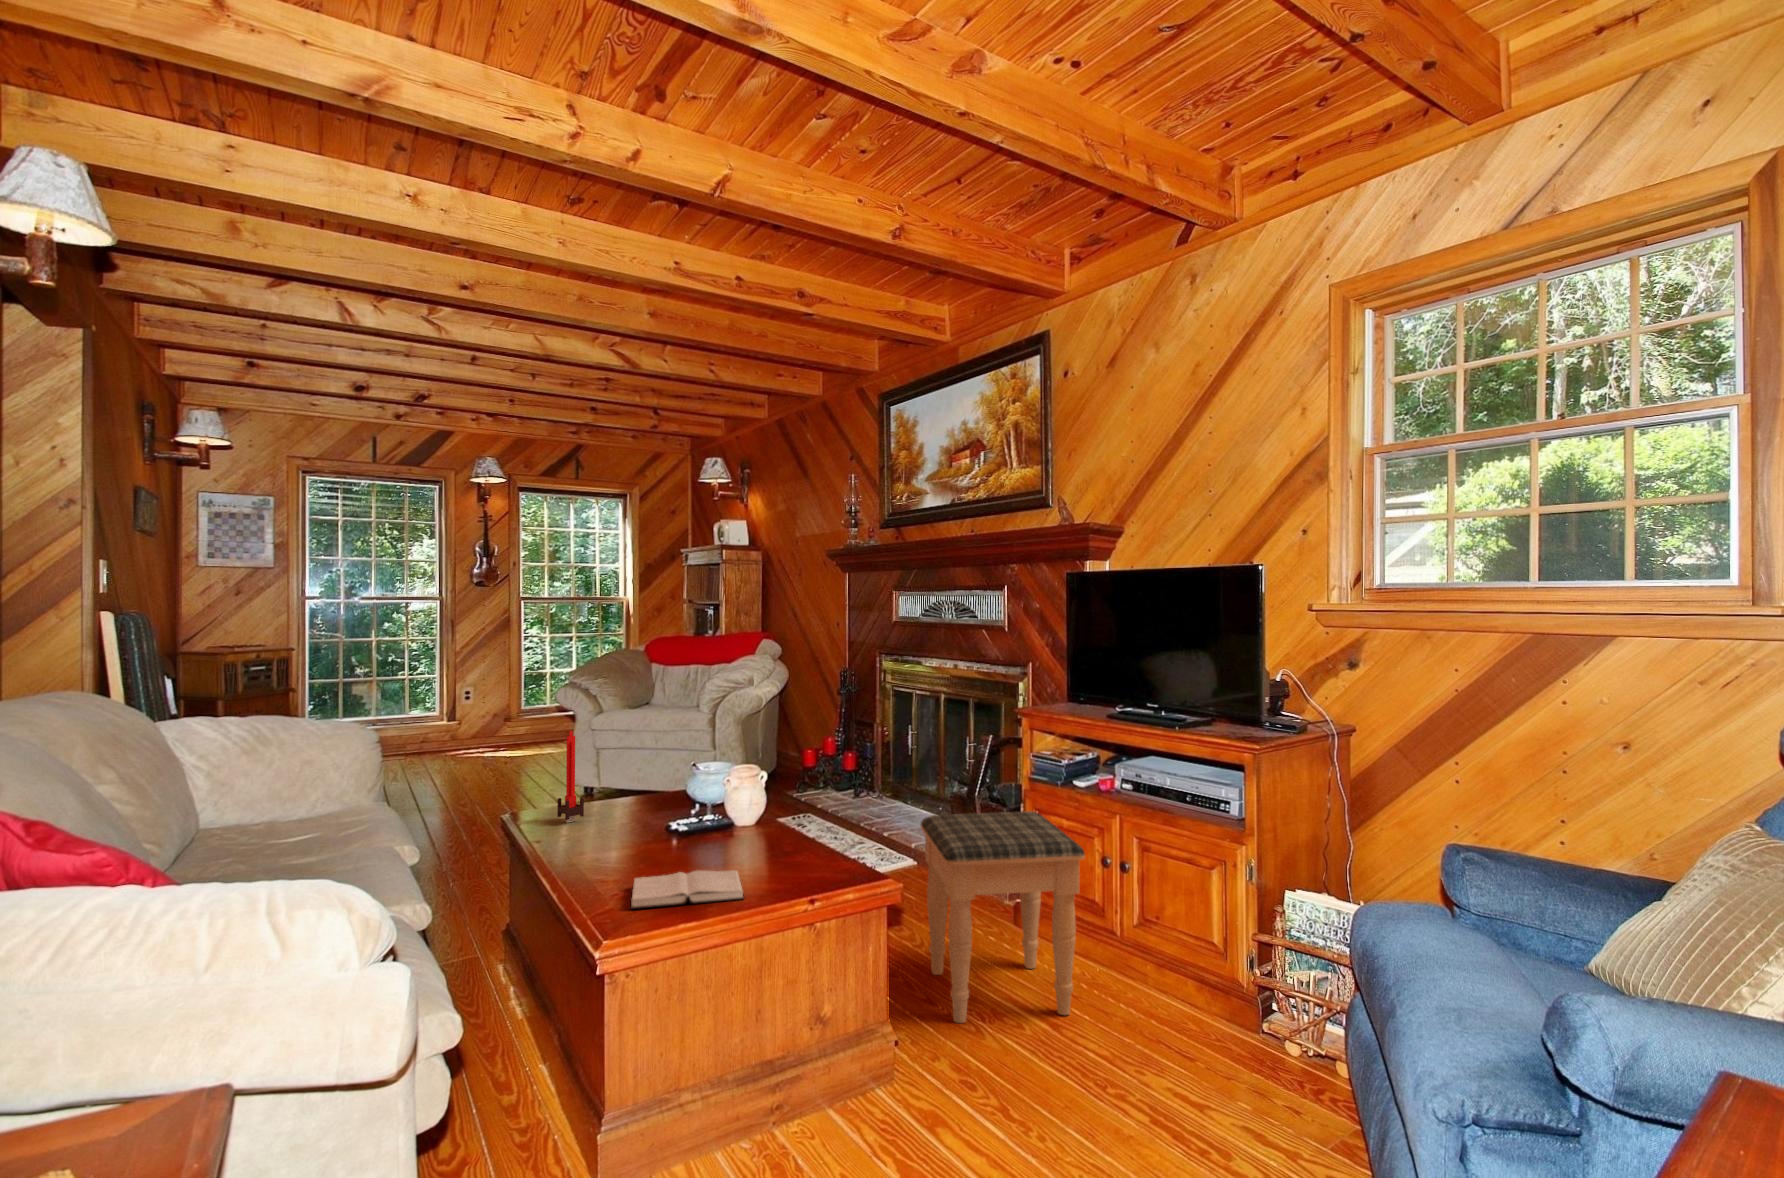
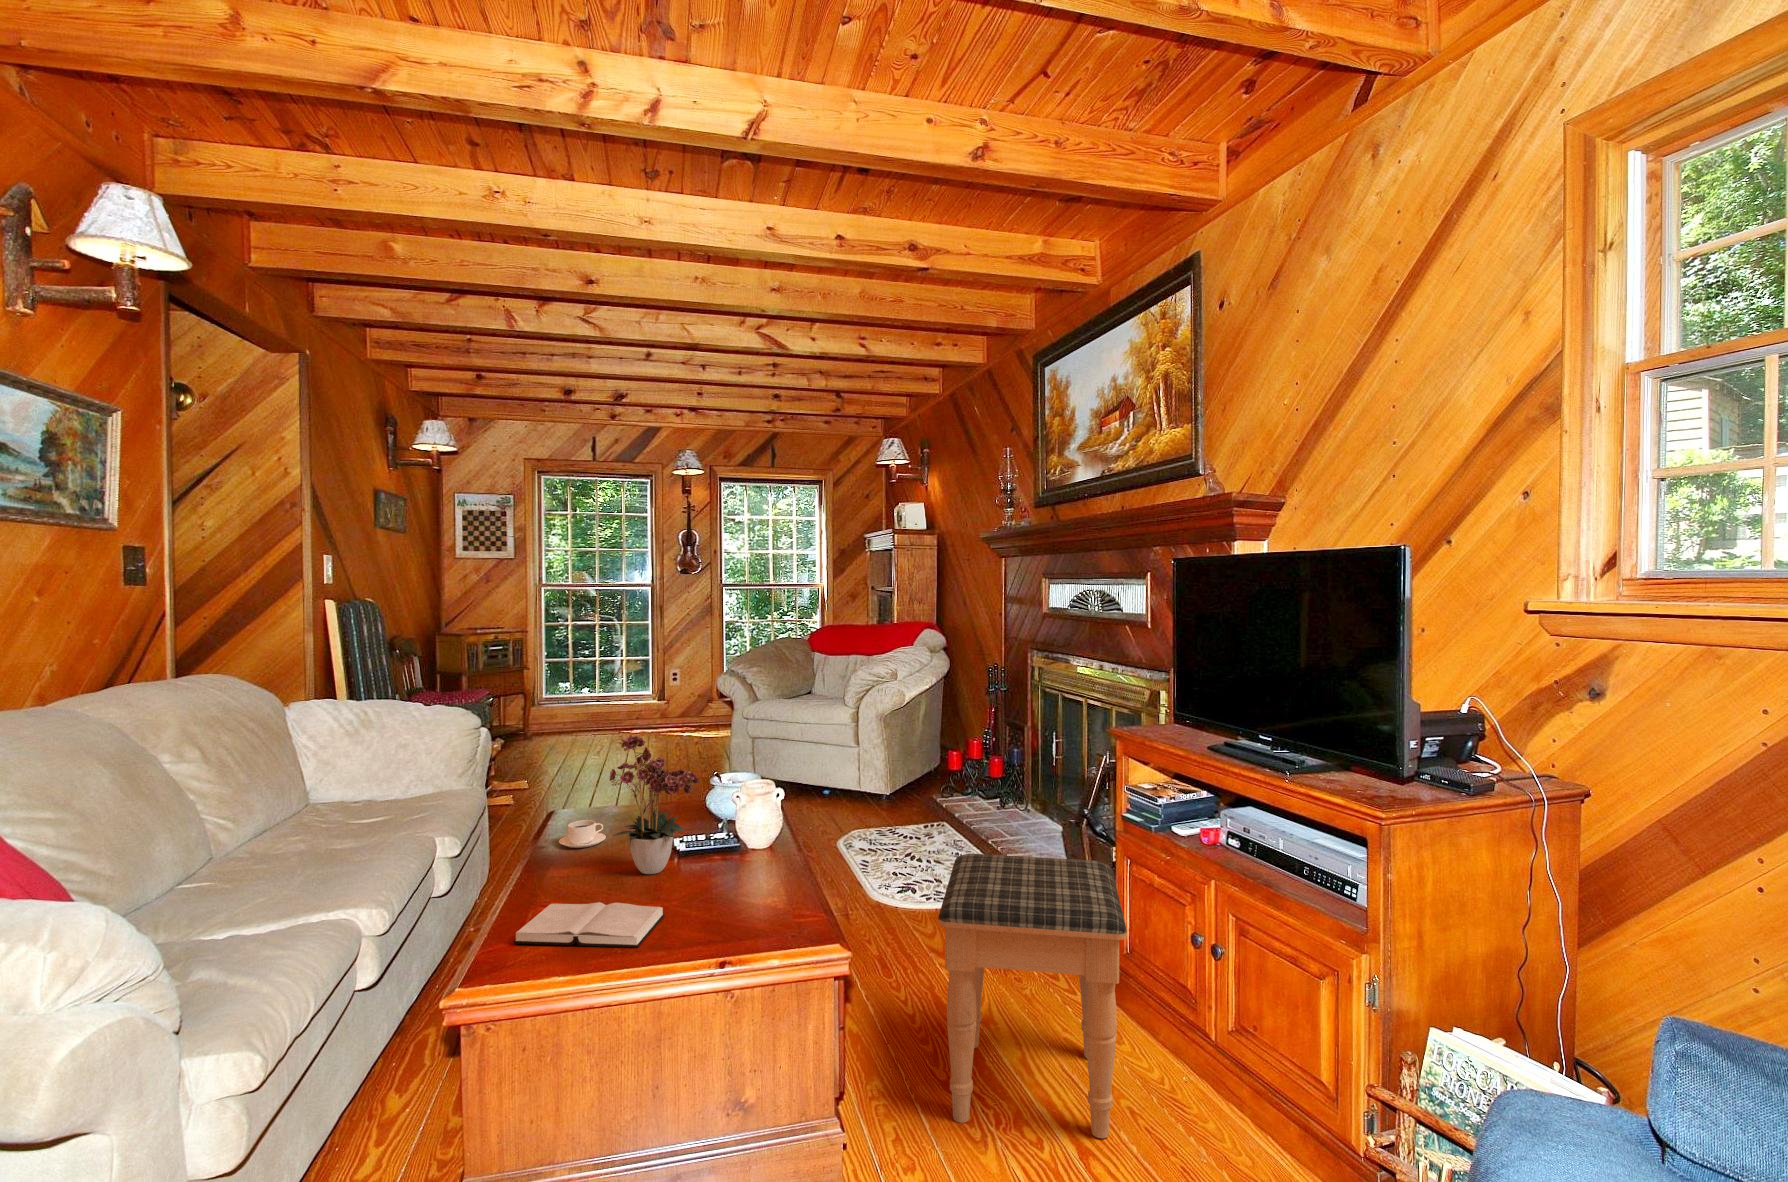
flower arrangement: none [647,723,731,853] -> present [609,736,700,874]
candle: present [557,731,584,823] -> none [577,727,600,823]
coffee cup: none [566,816,610,841] -> present [559,820,606,848]

